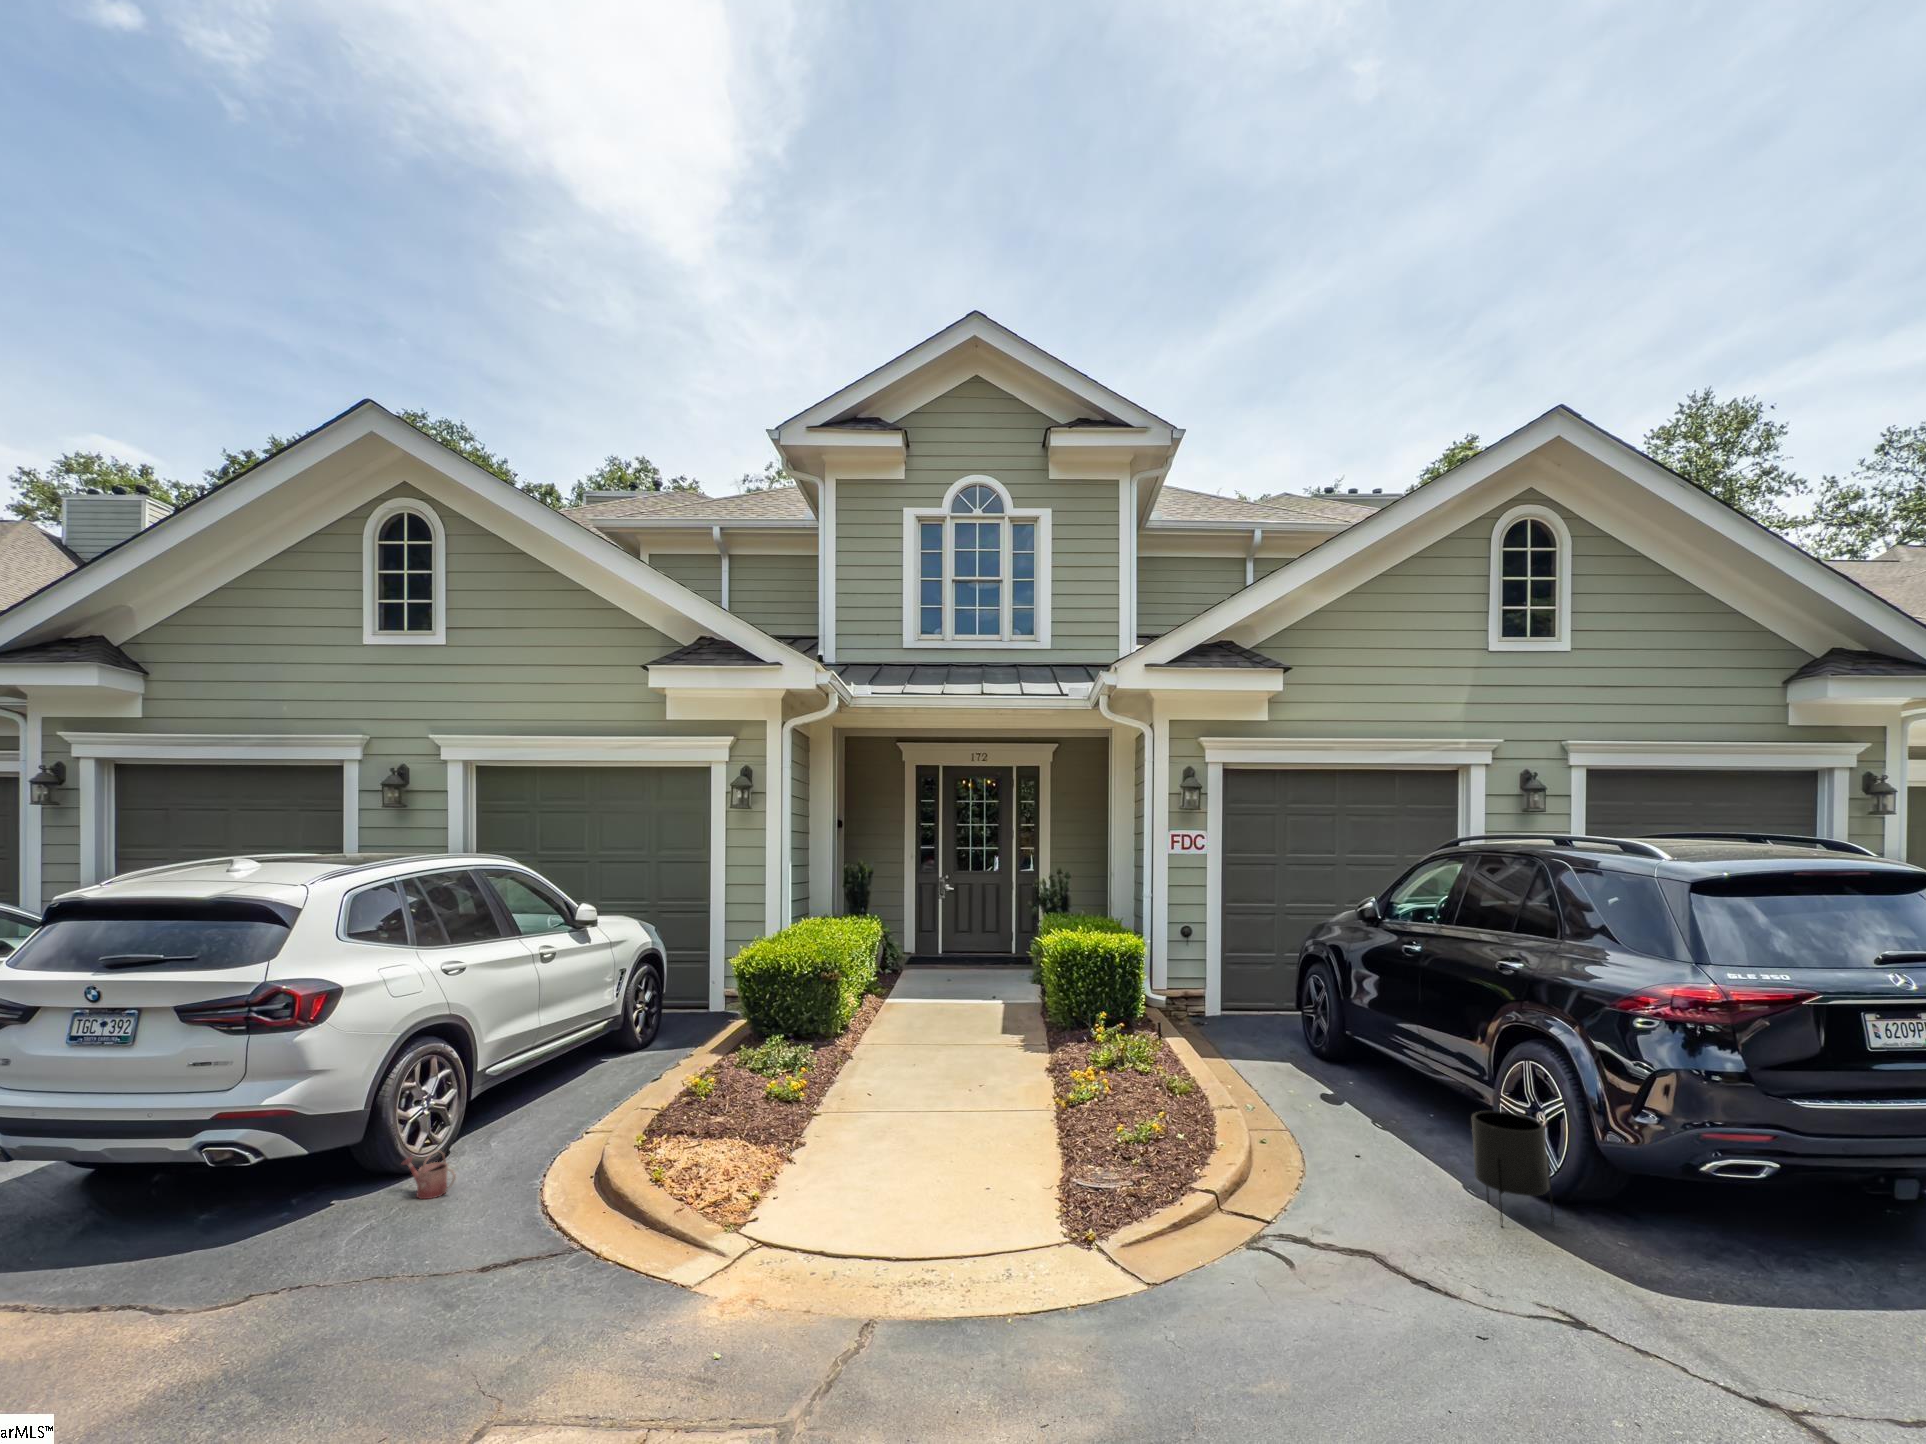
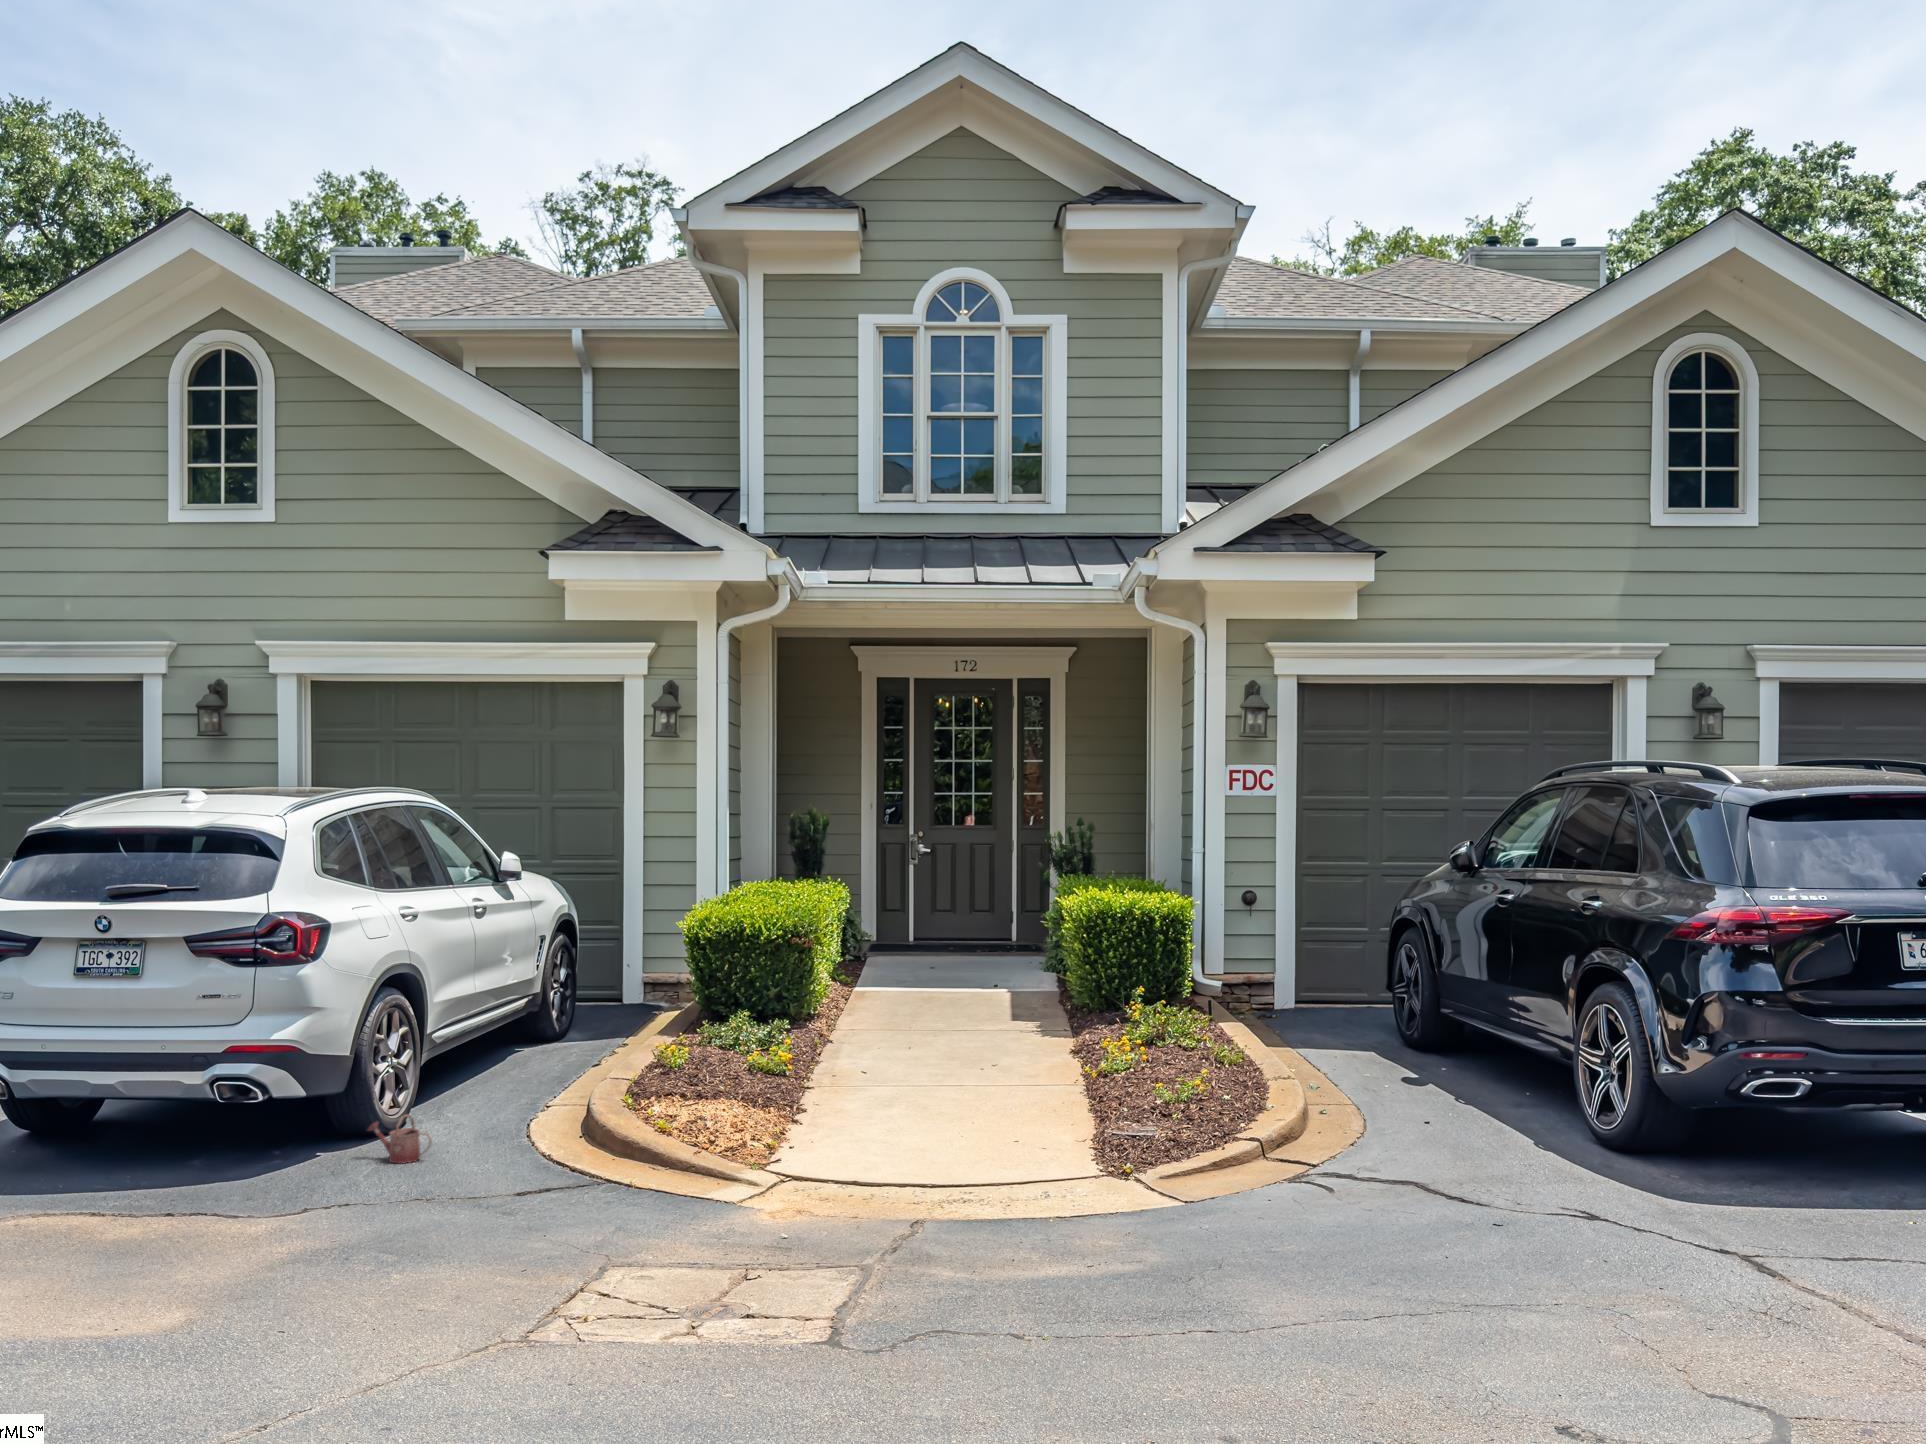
planter: present [1472,1111,1554,1226] -> none [1535,1054,1611,1165]

